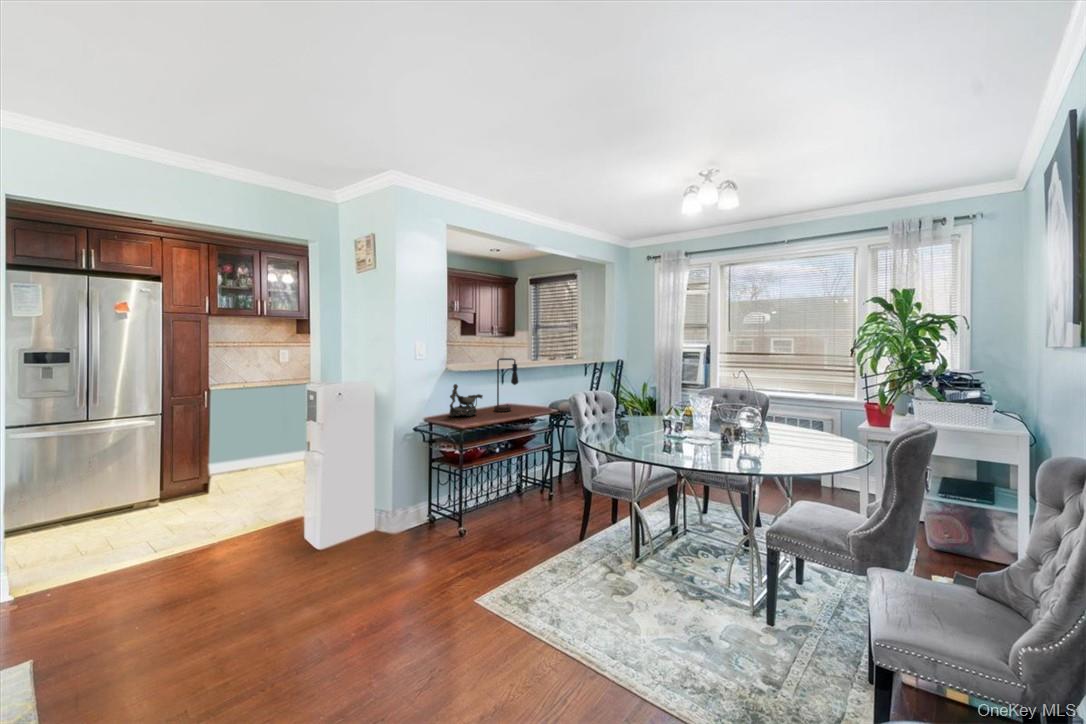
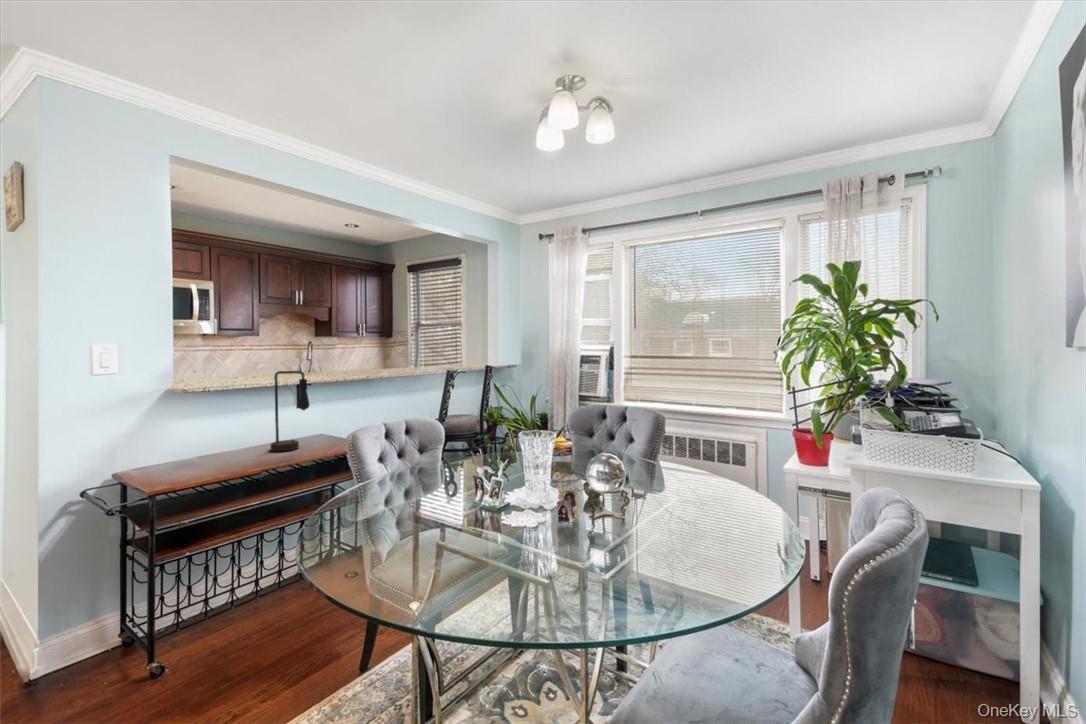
decorative bowl: present [450,384,483,416] -> none [169,414,242,466]

